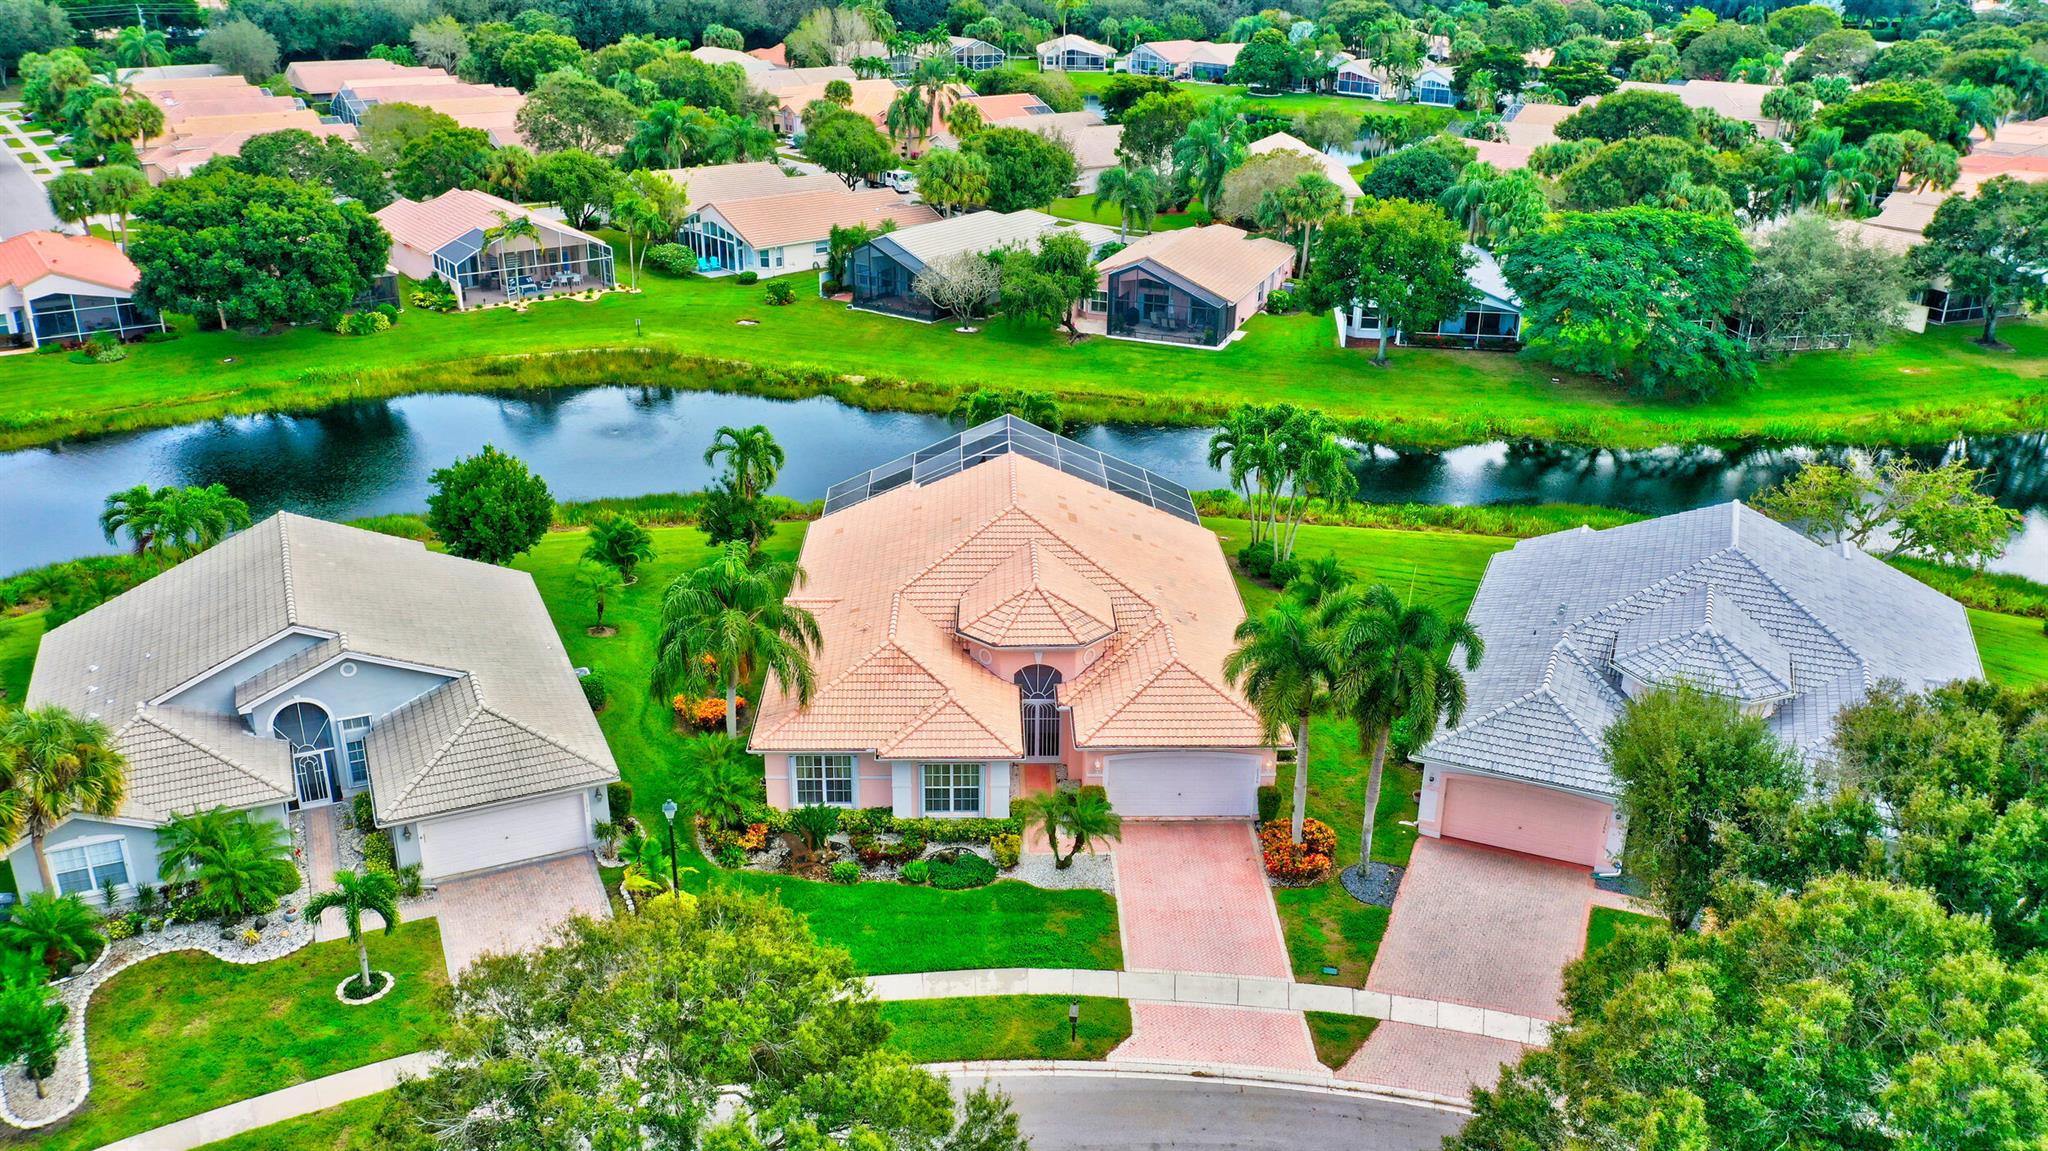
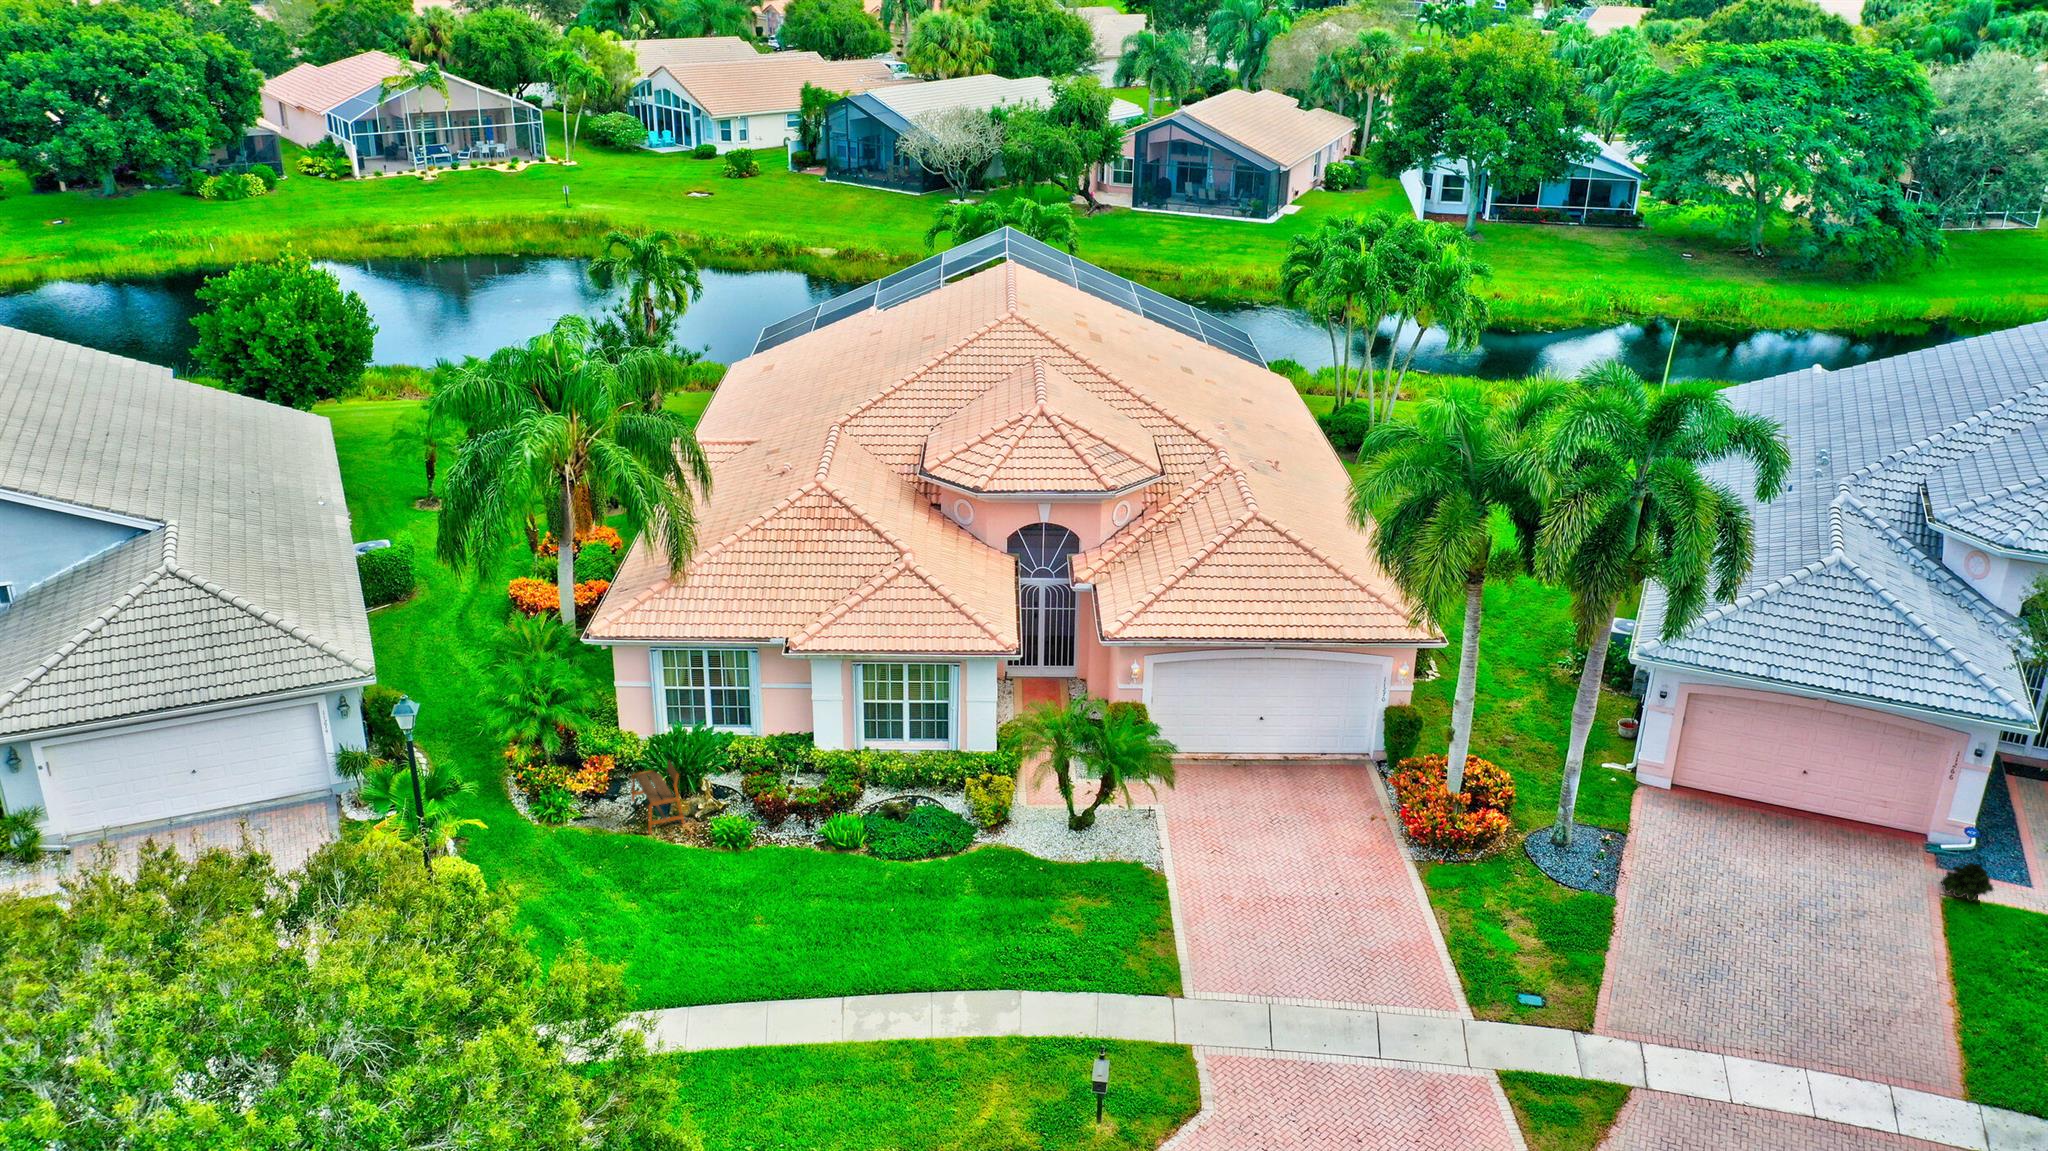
potted plant: none [1596,885,1627,910] -> present [1941,863,1994,901]

